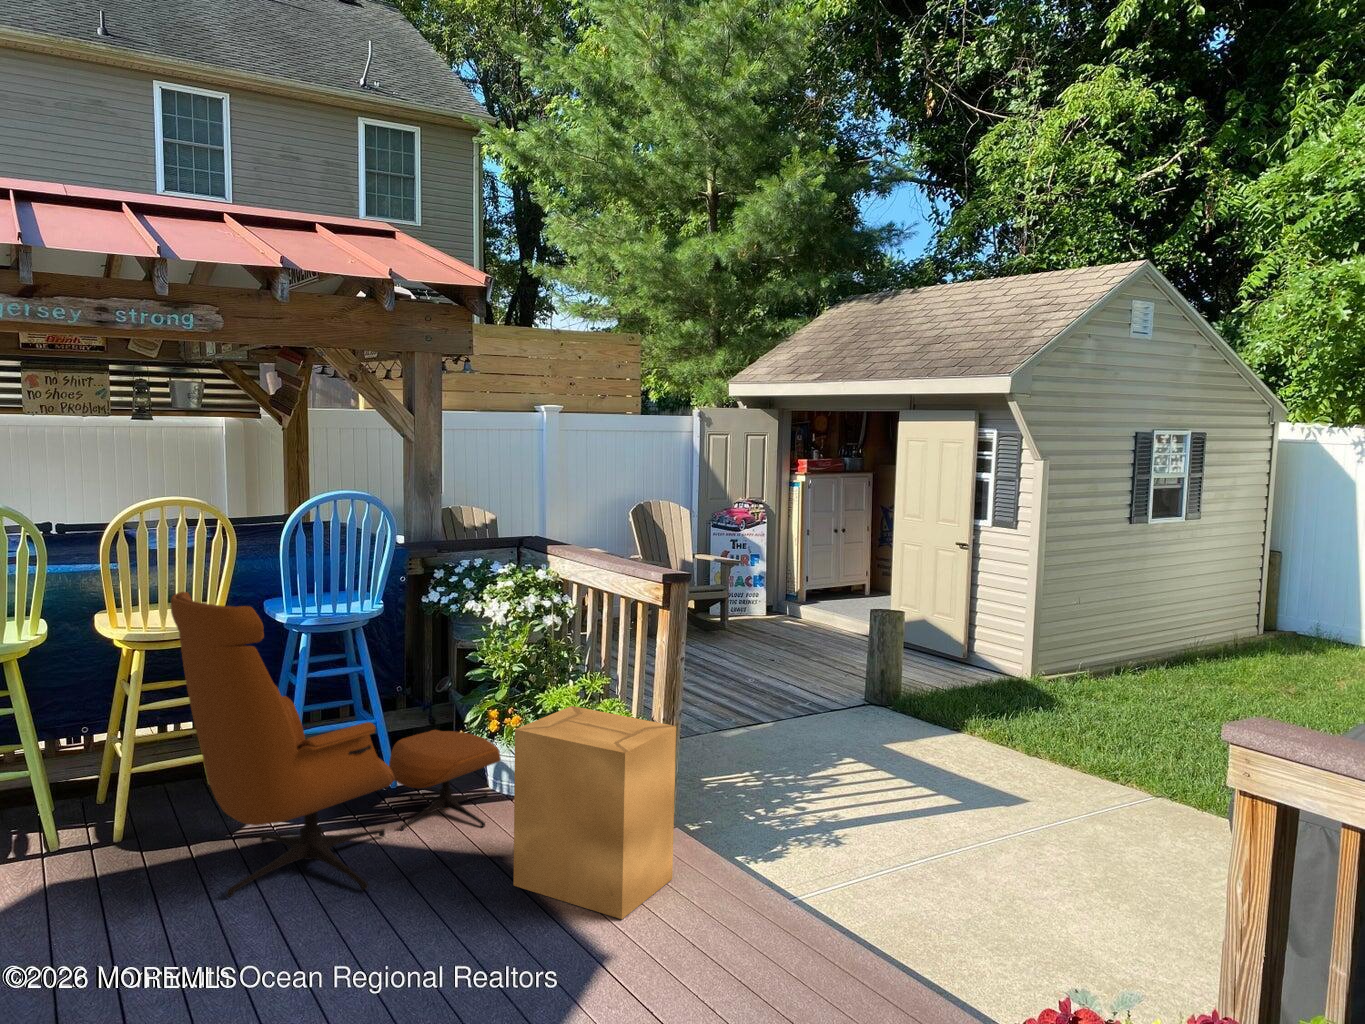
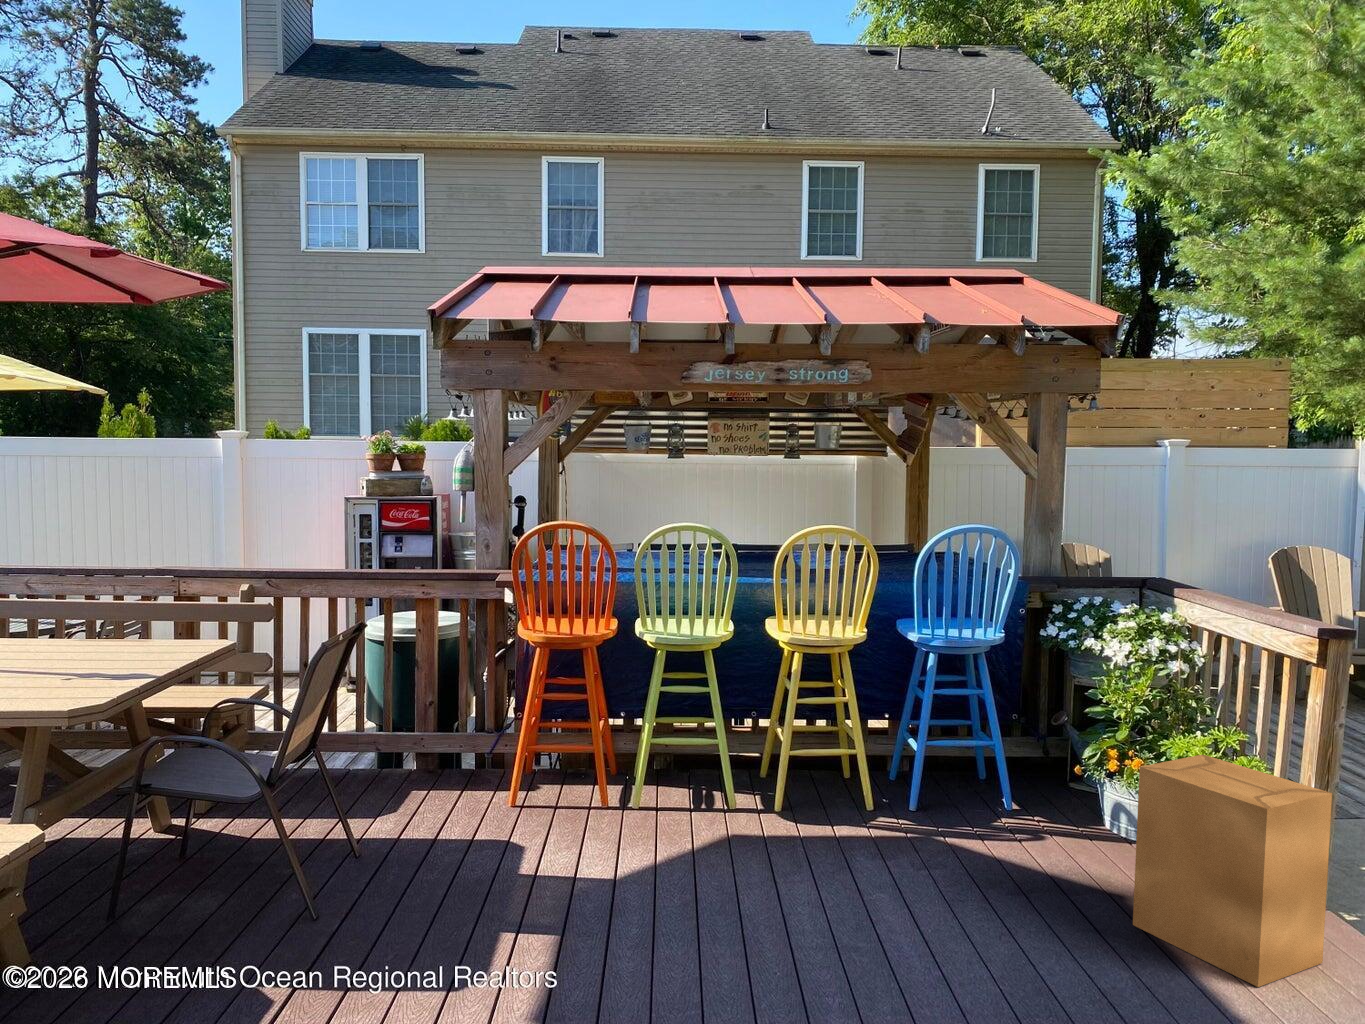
lounge chair: present [171,592,501,897] -> none [832,604,1119,893]

